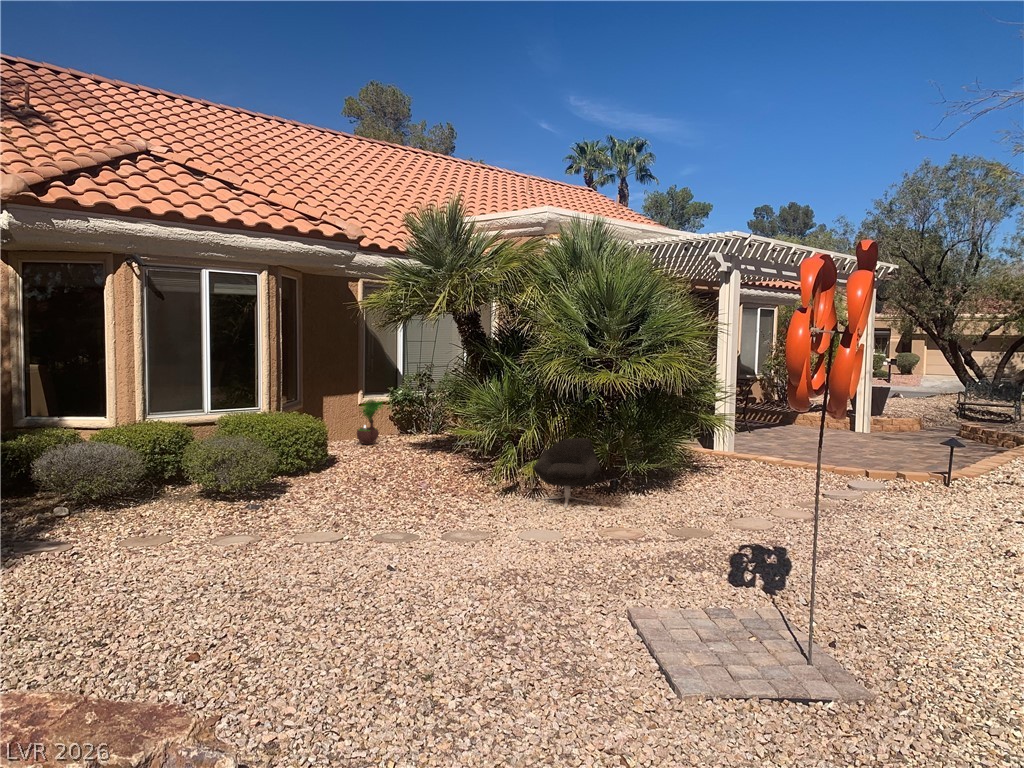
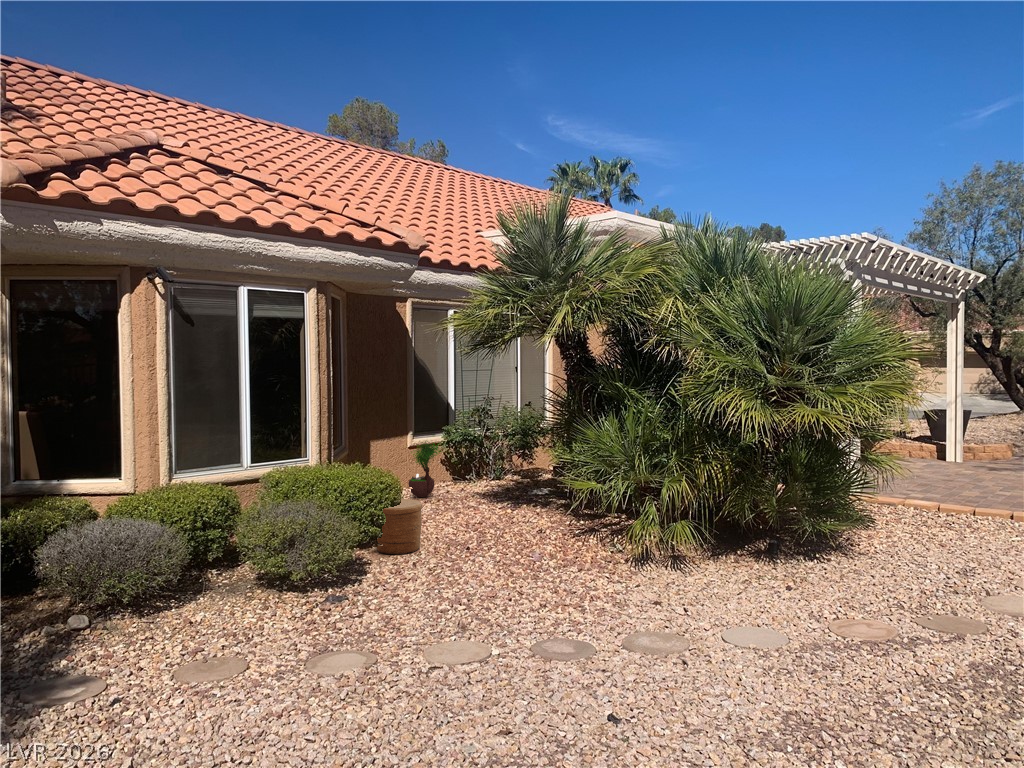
lounge chair: present [533,438,601,508] -> none [686,483,782,576]
woven basket: none [300,441,340,483] -> present [377,499,422,554]

